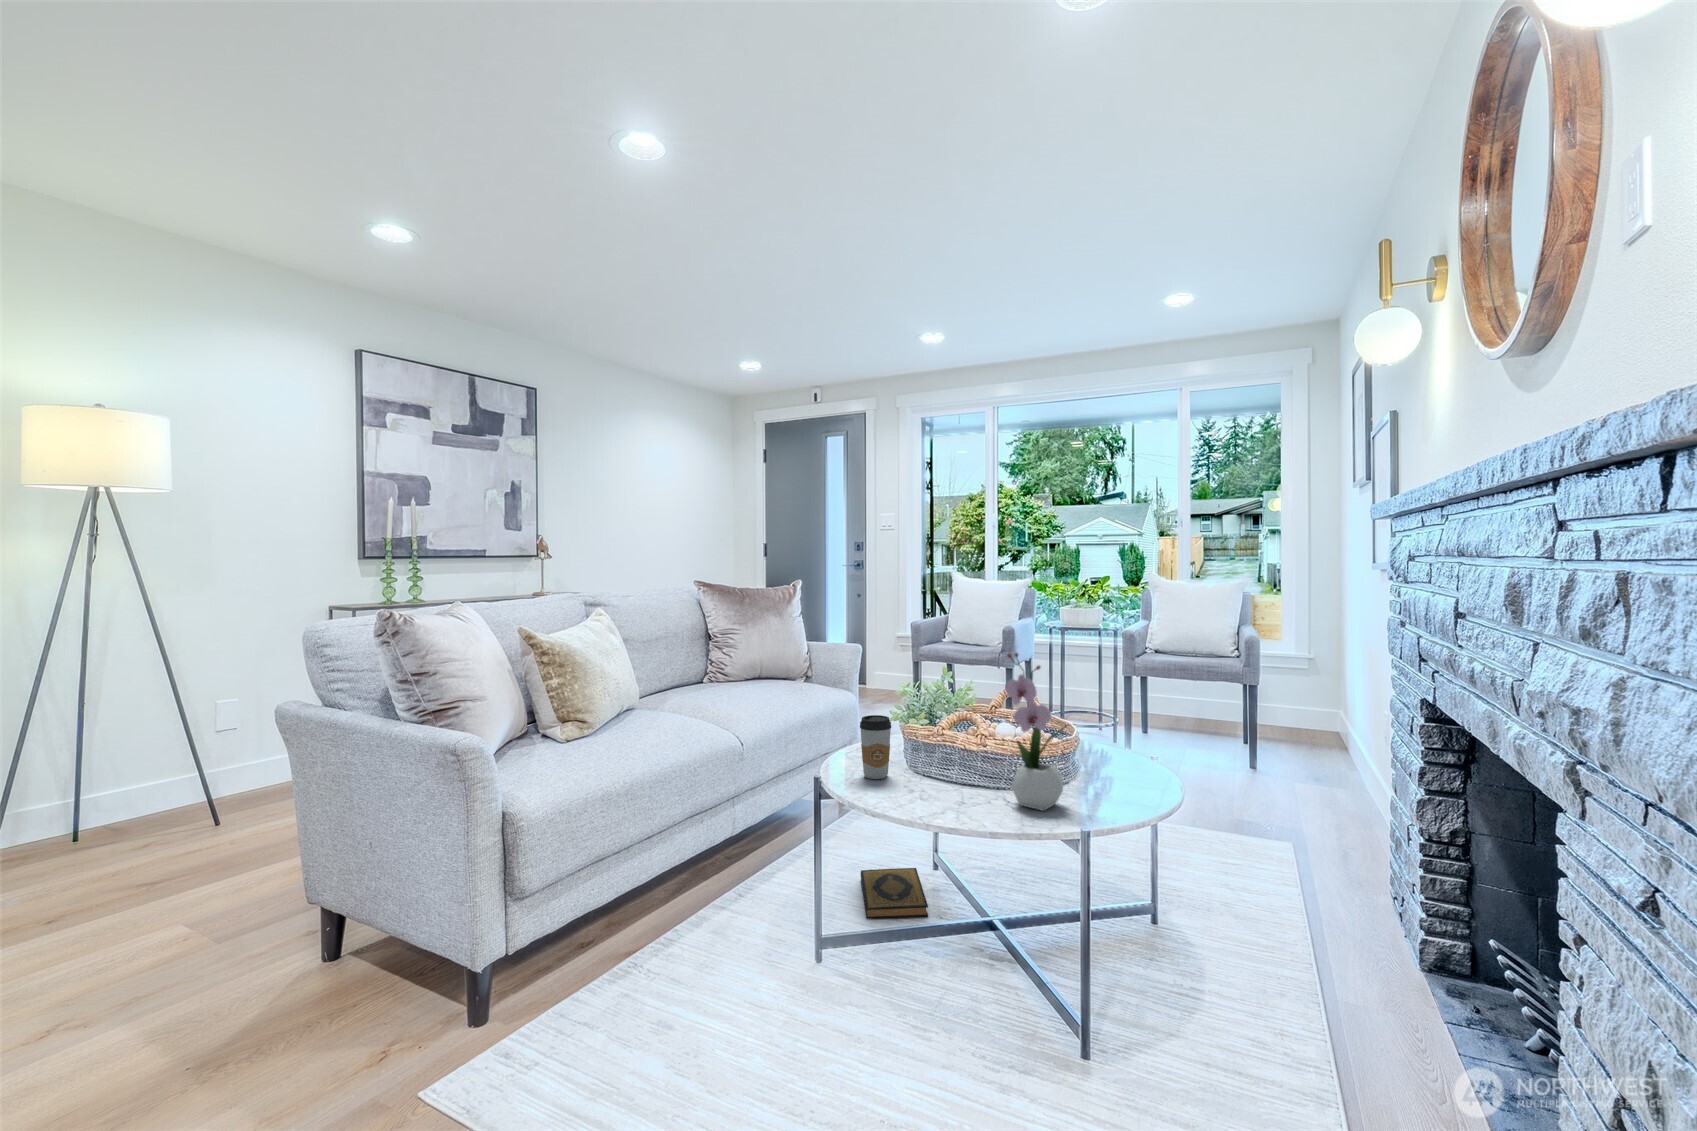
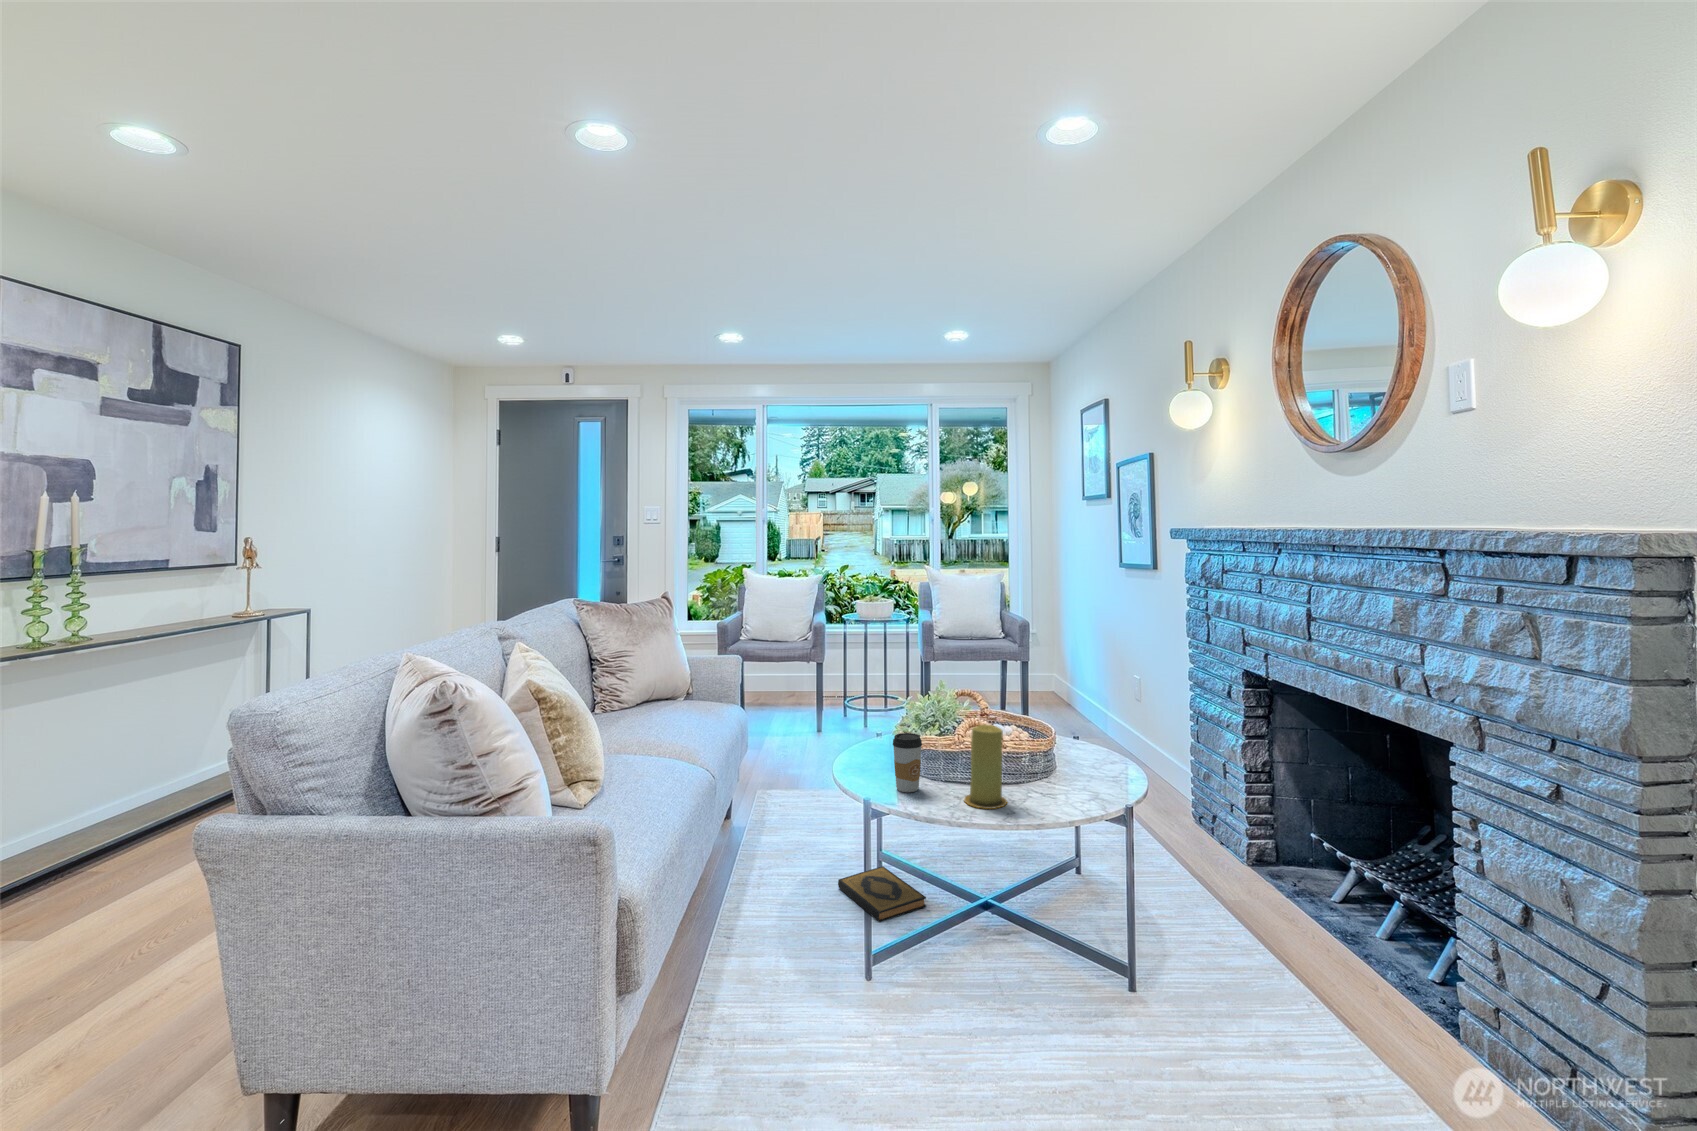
flower arrangement: present [1005,653,1066,811] -> none [1041,669,1087,797]
candle: none [911,711,960,807] -> present [964,724,1007,809]

